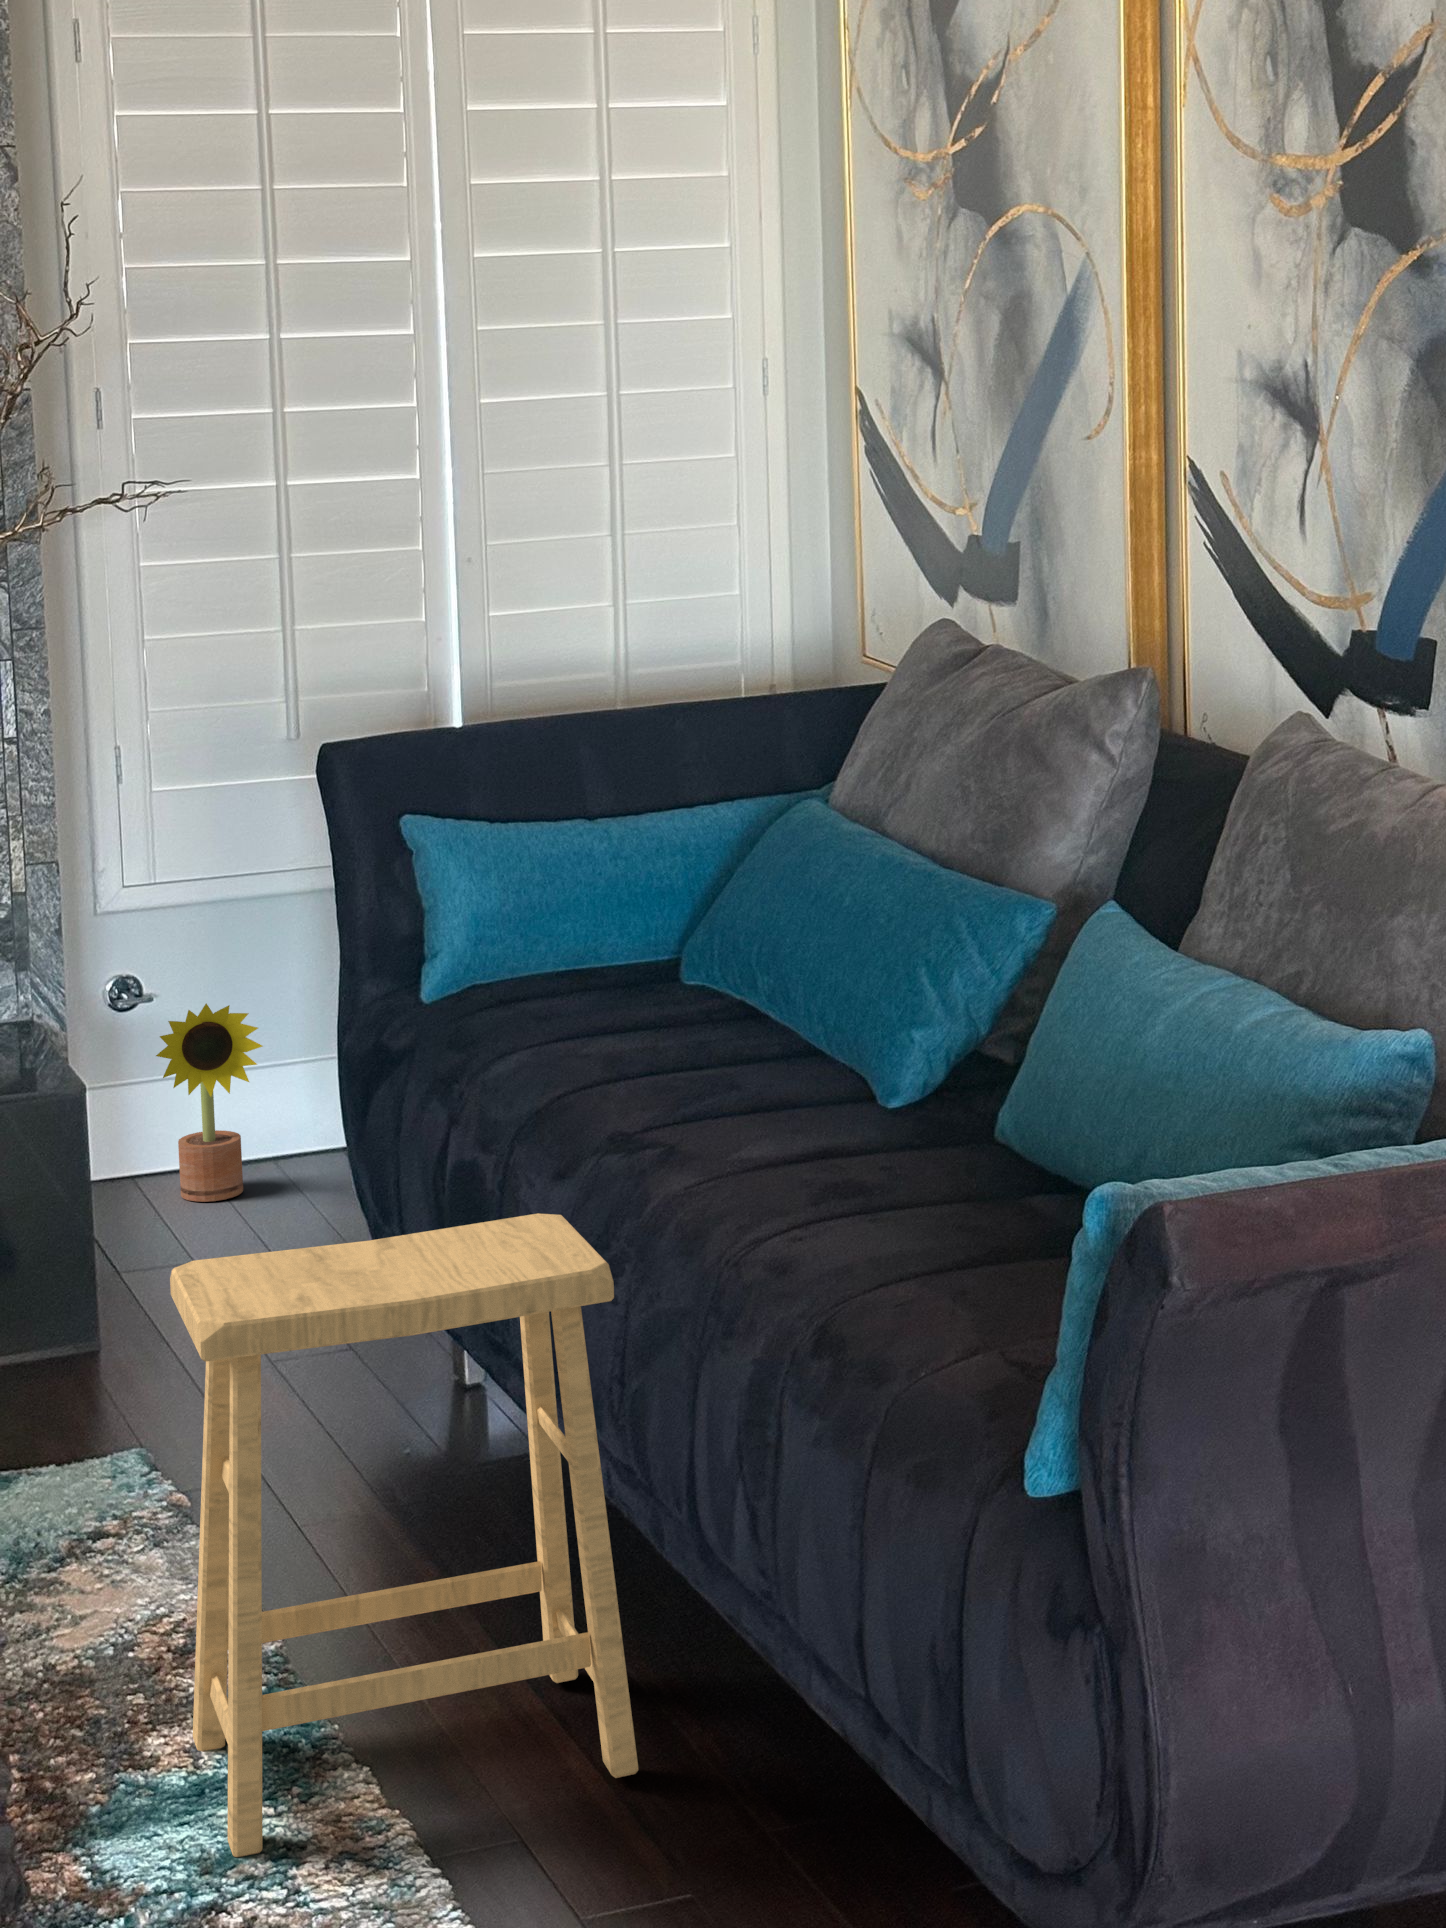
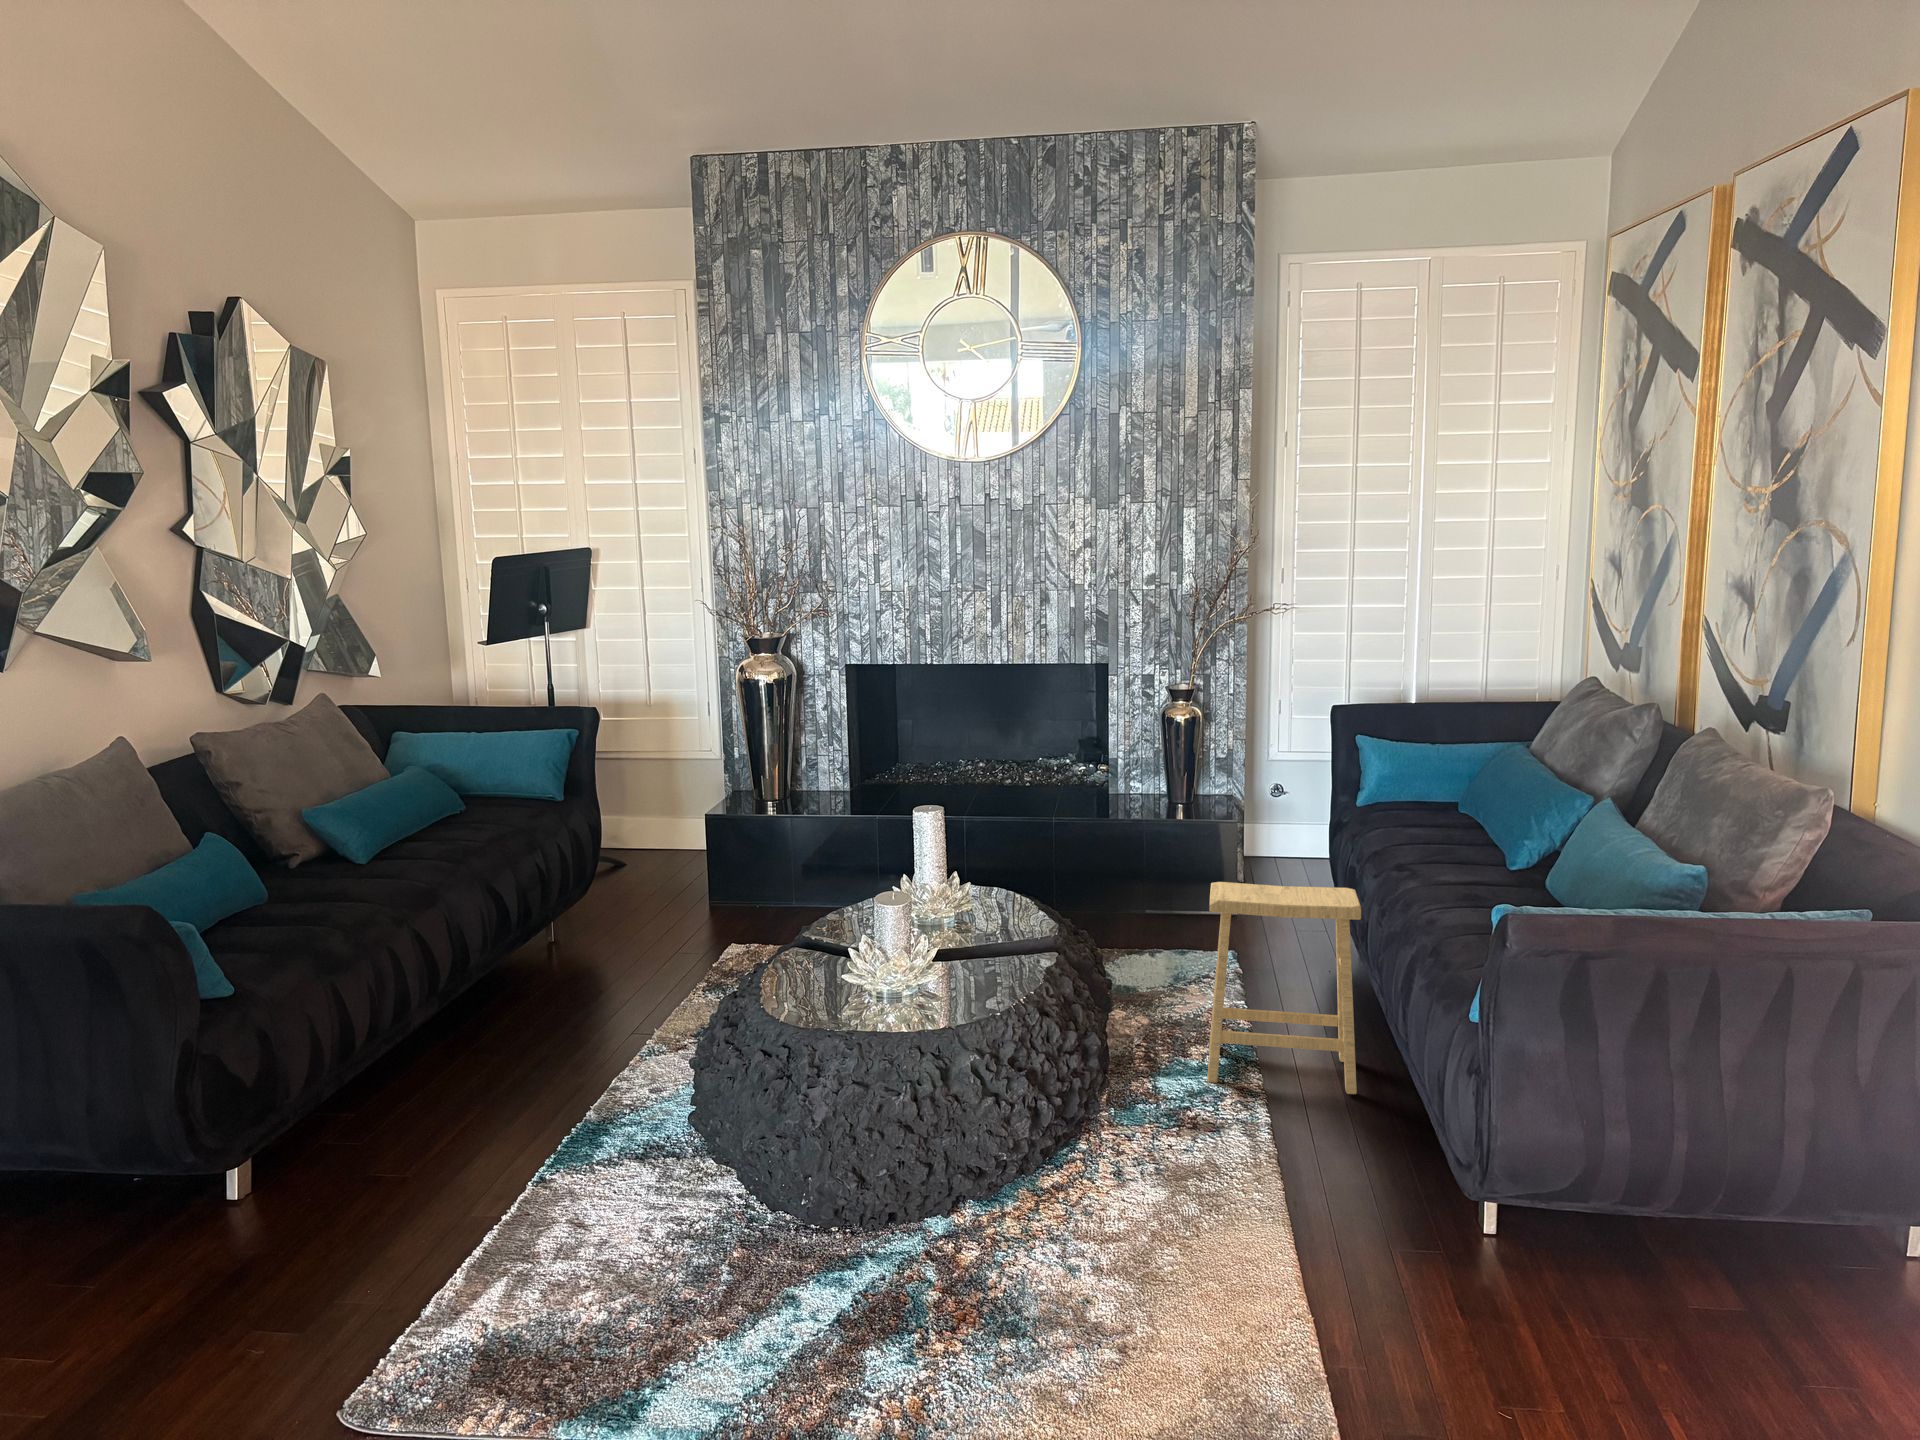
decorative plant: present [156,1003,263,1202] -> none [1272,815,1313,890]

